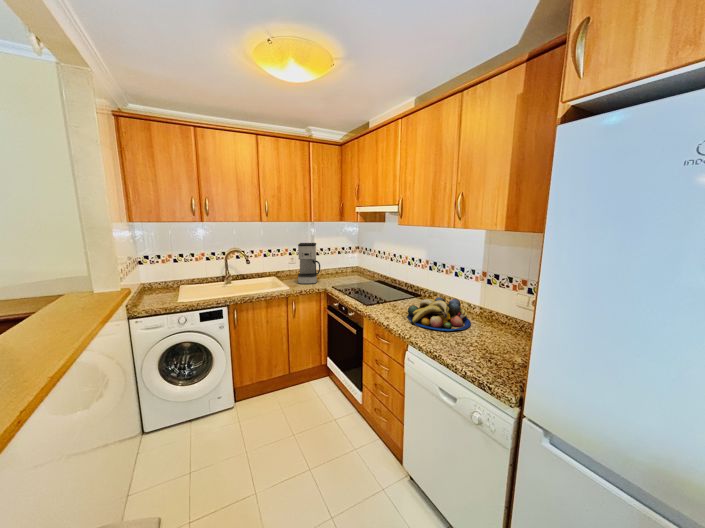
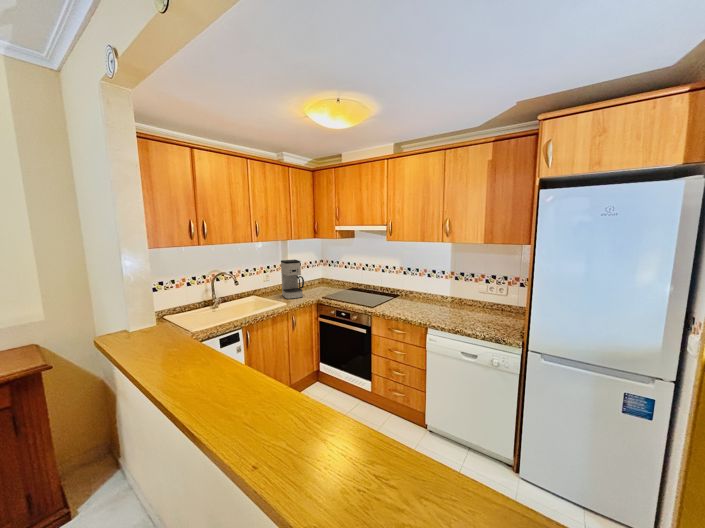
fruit bowl: present [407,297,471,331] -> none [410,293,456,316]

